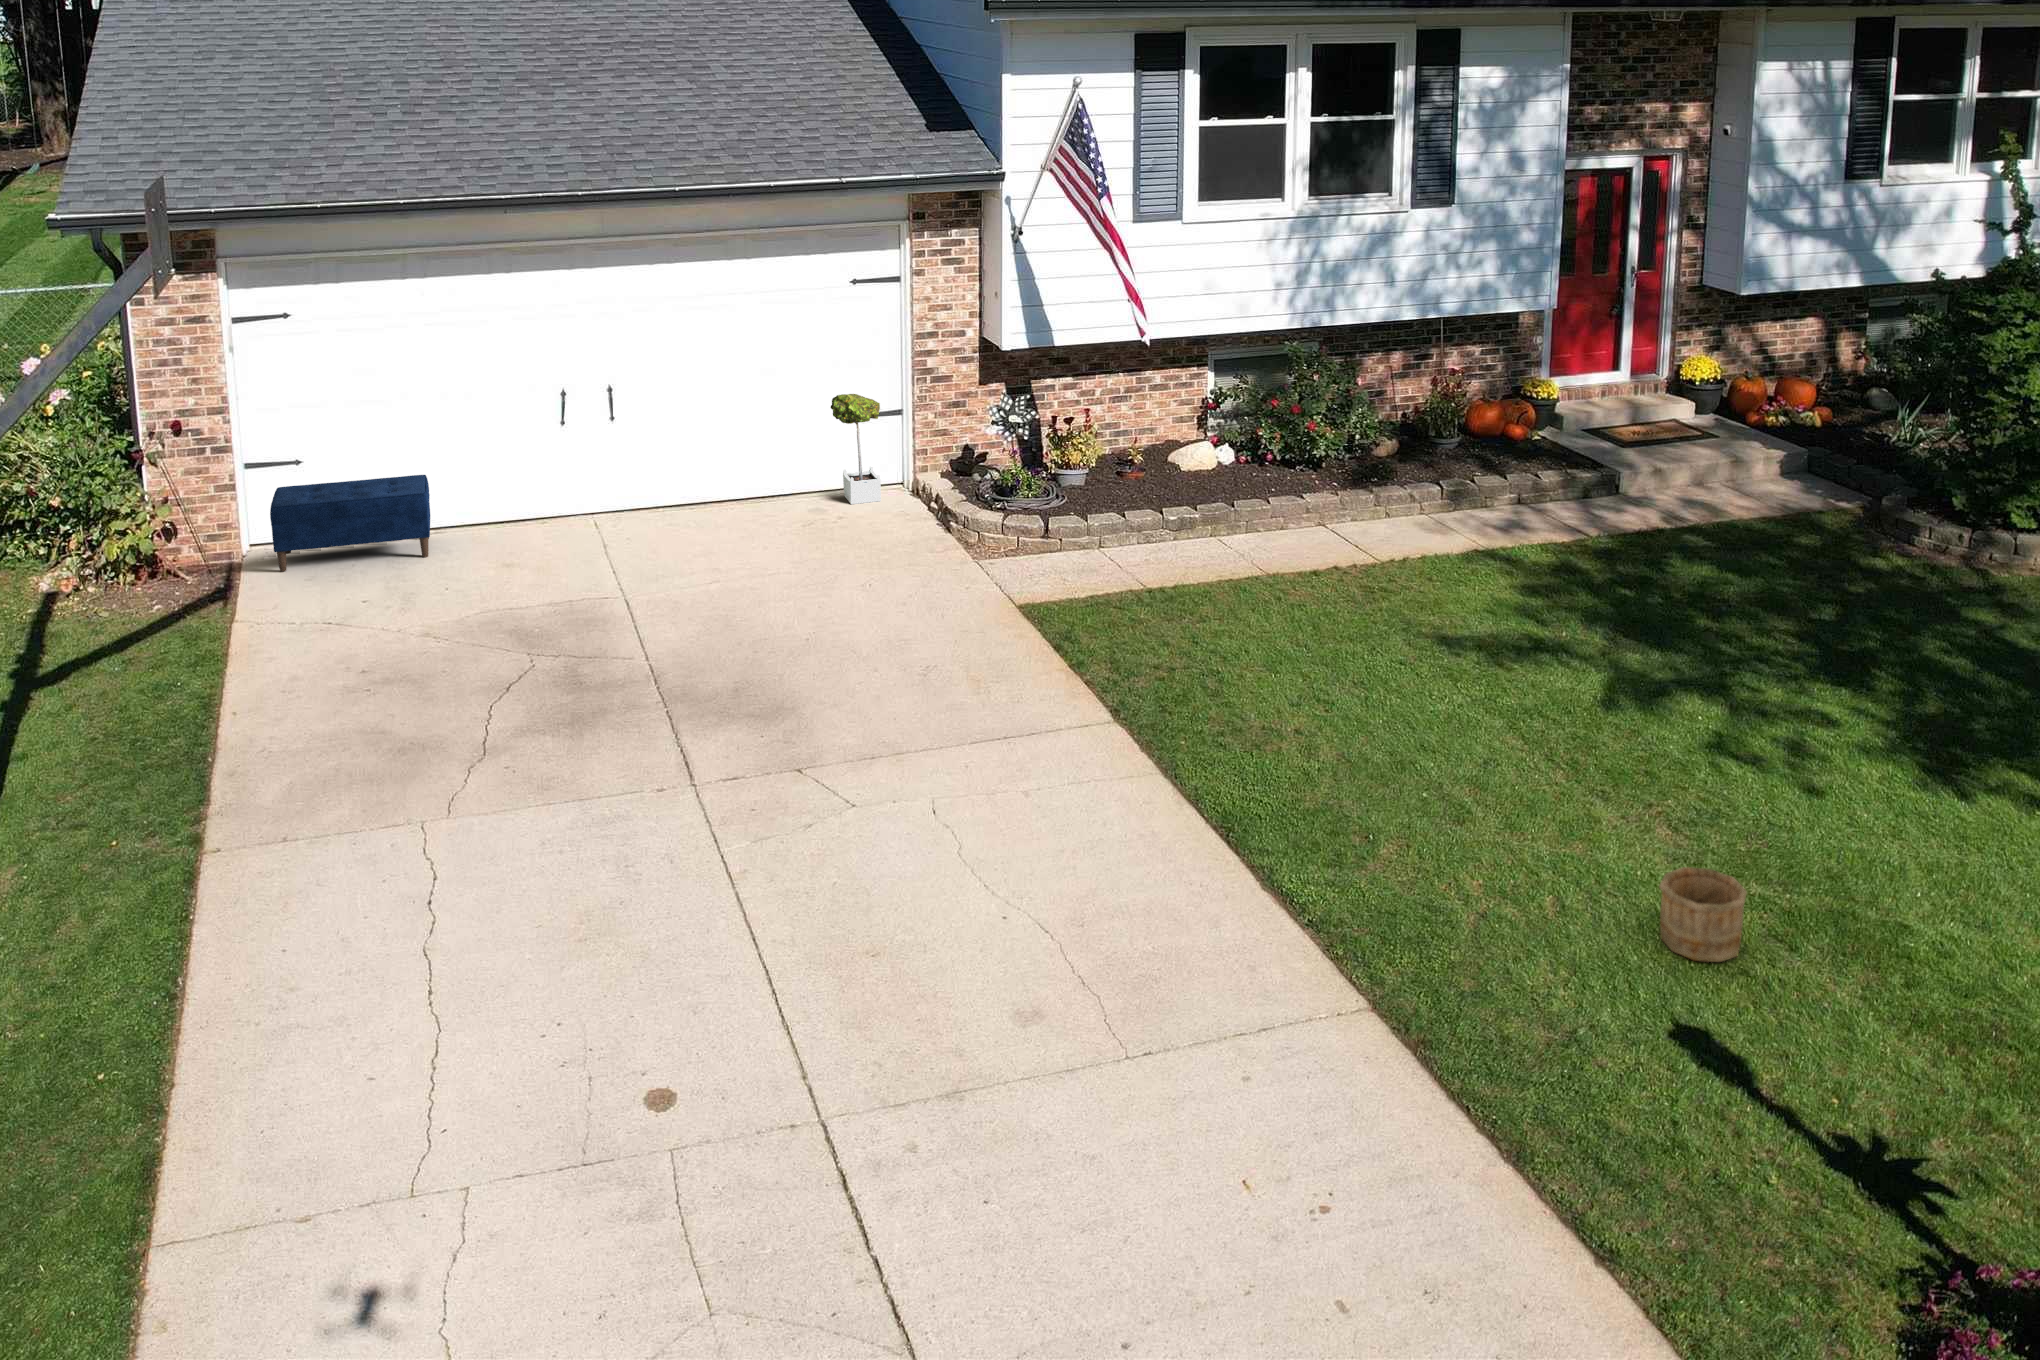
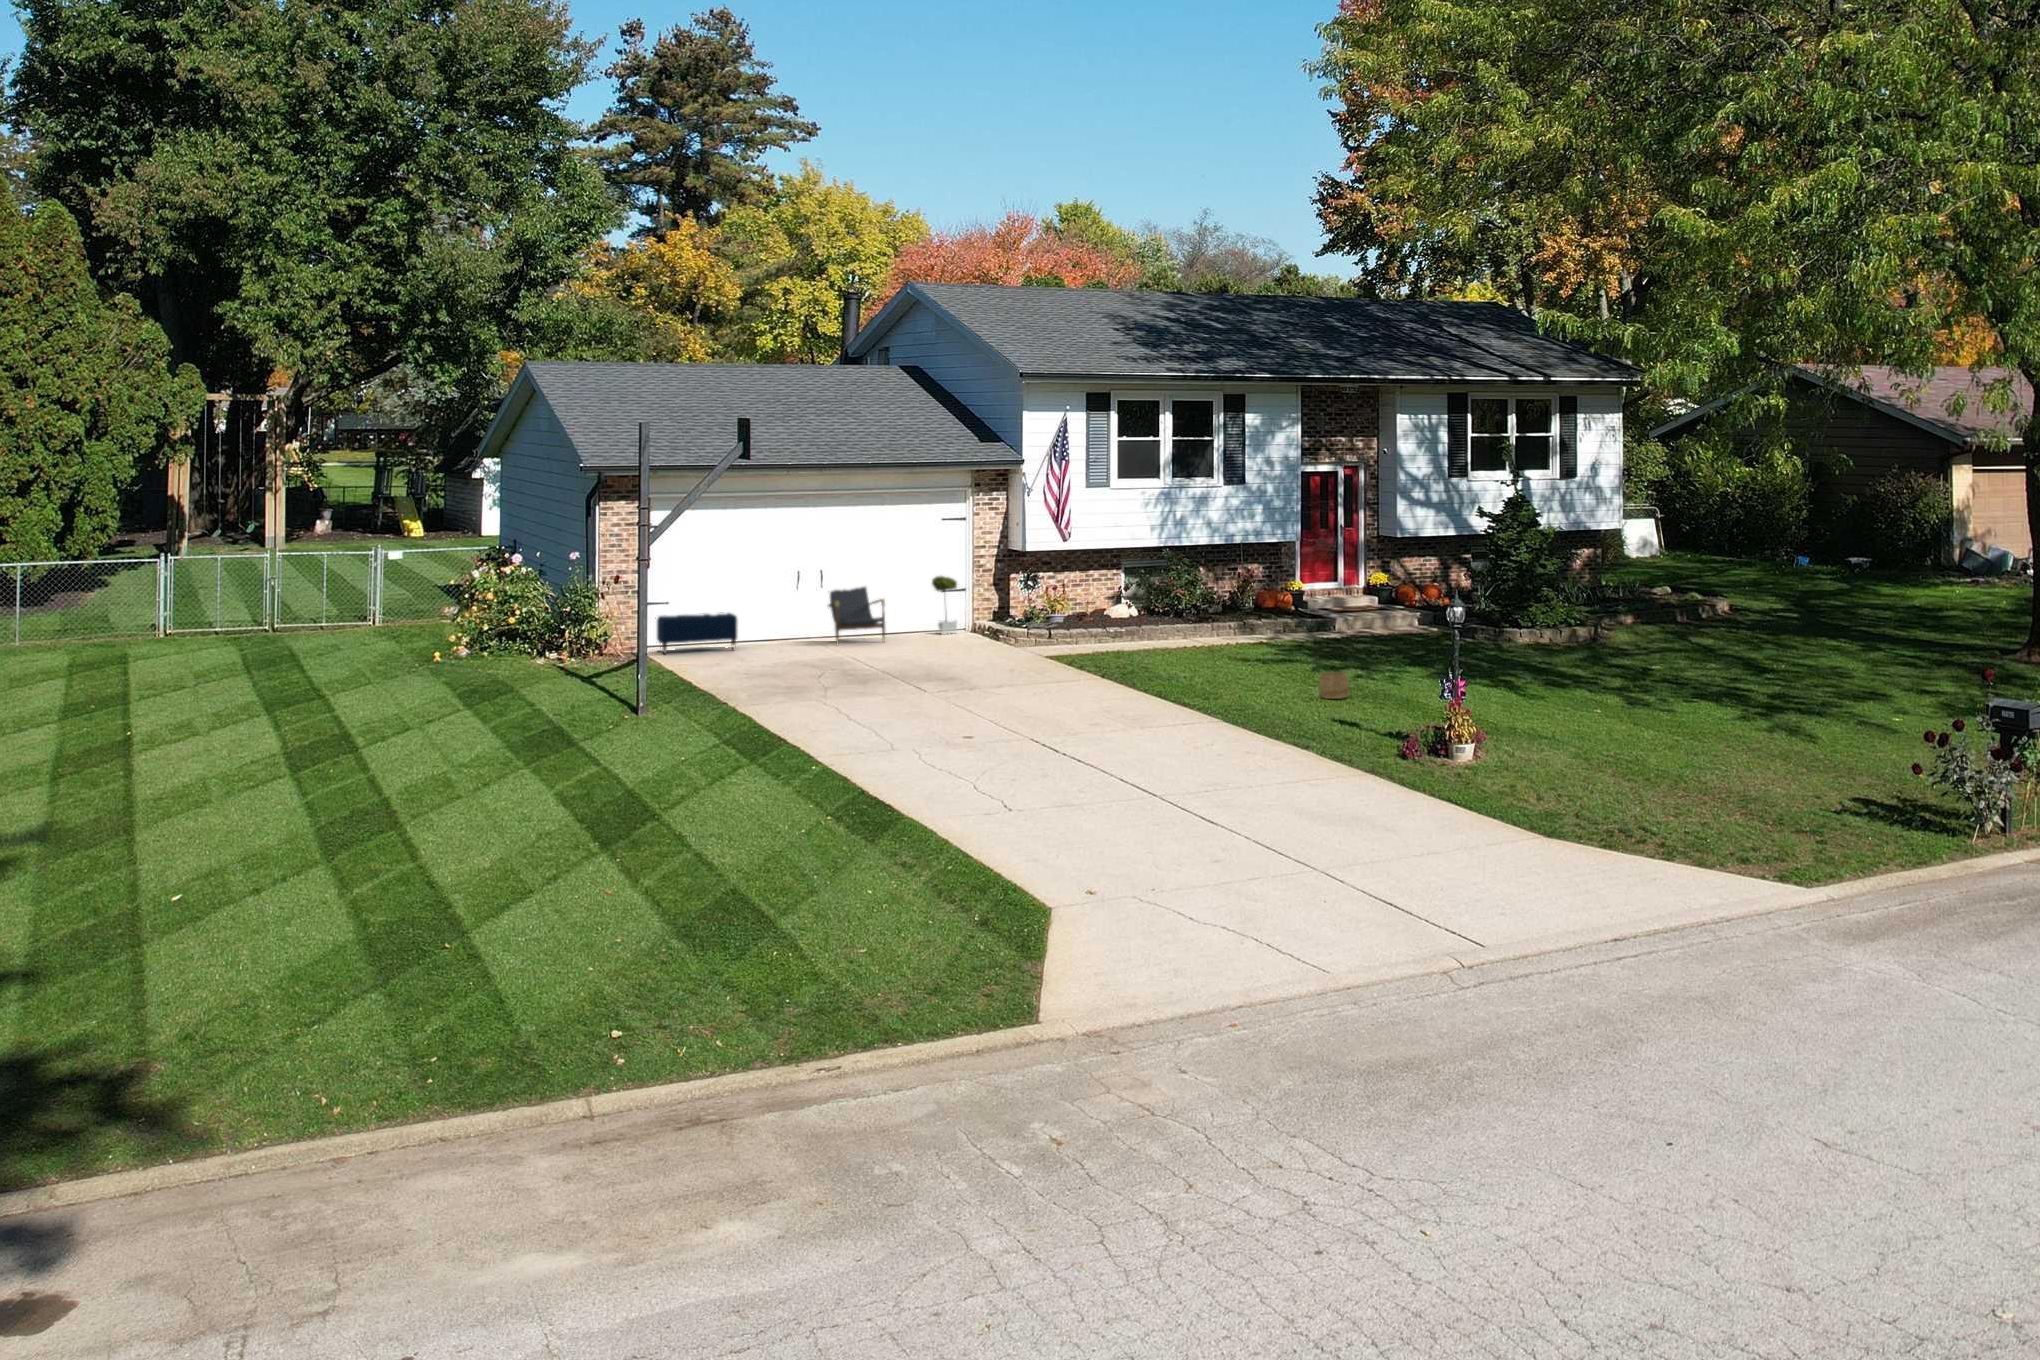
lounge chair: none [620,405,728,544] -> present [828,587,885,644]

